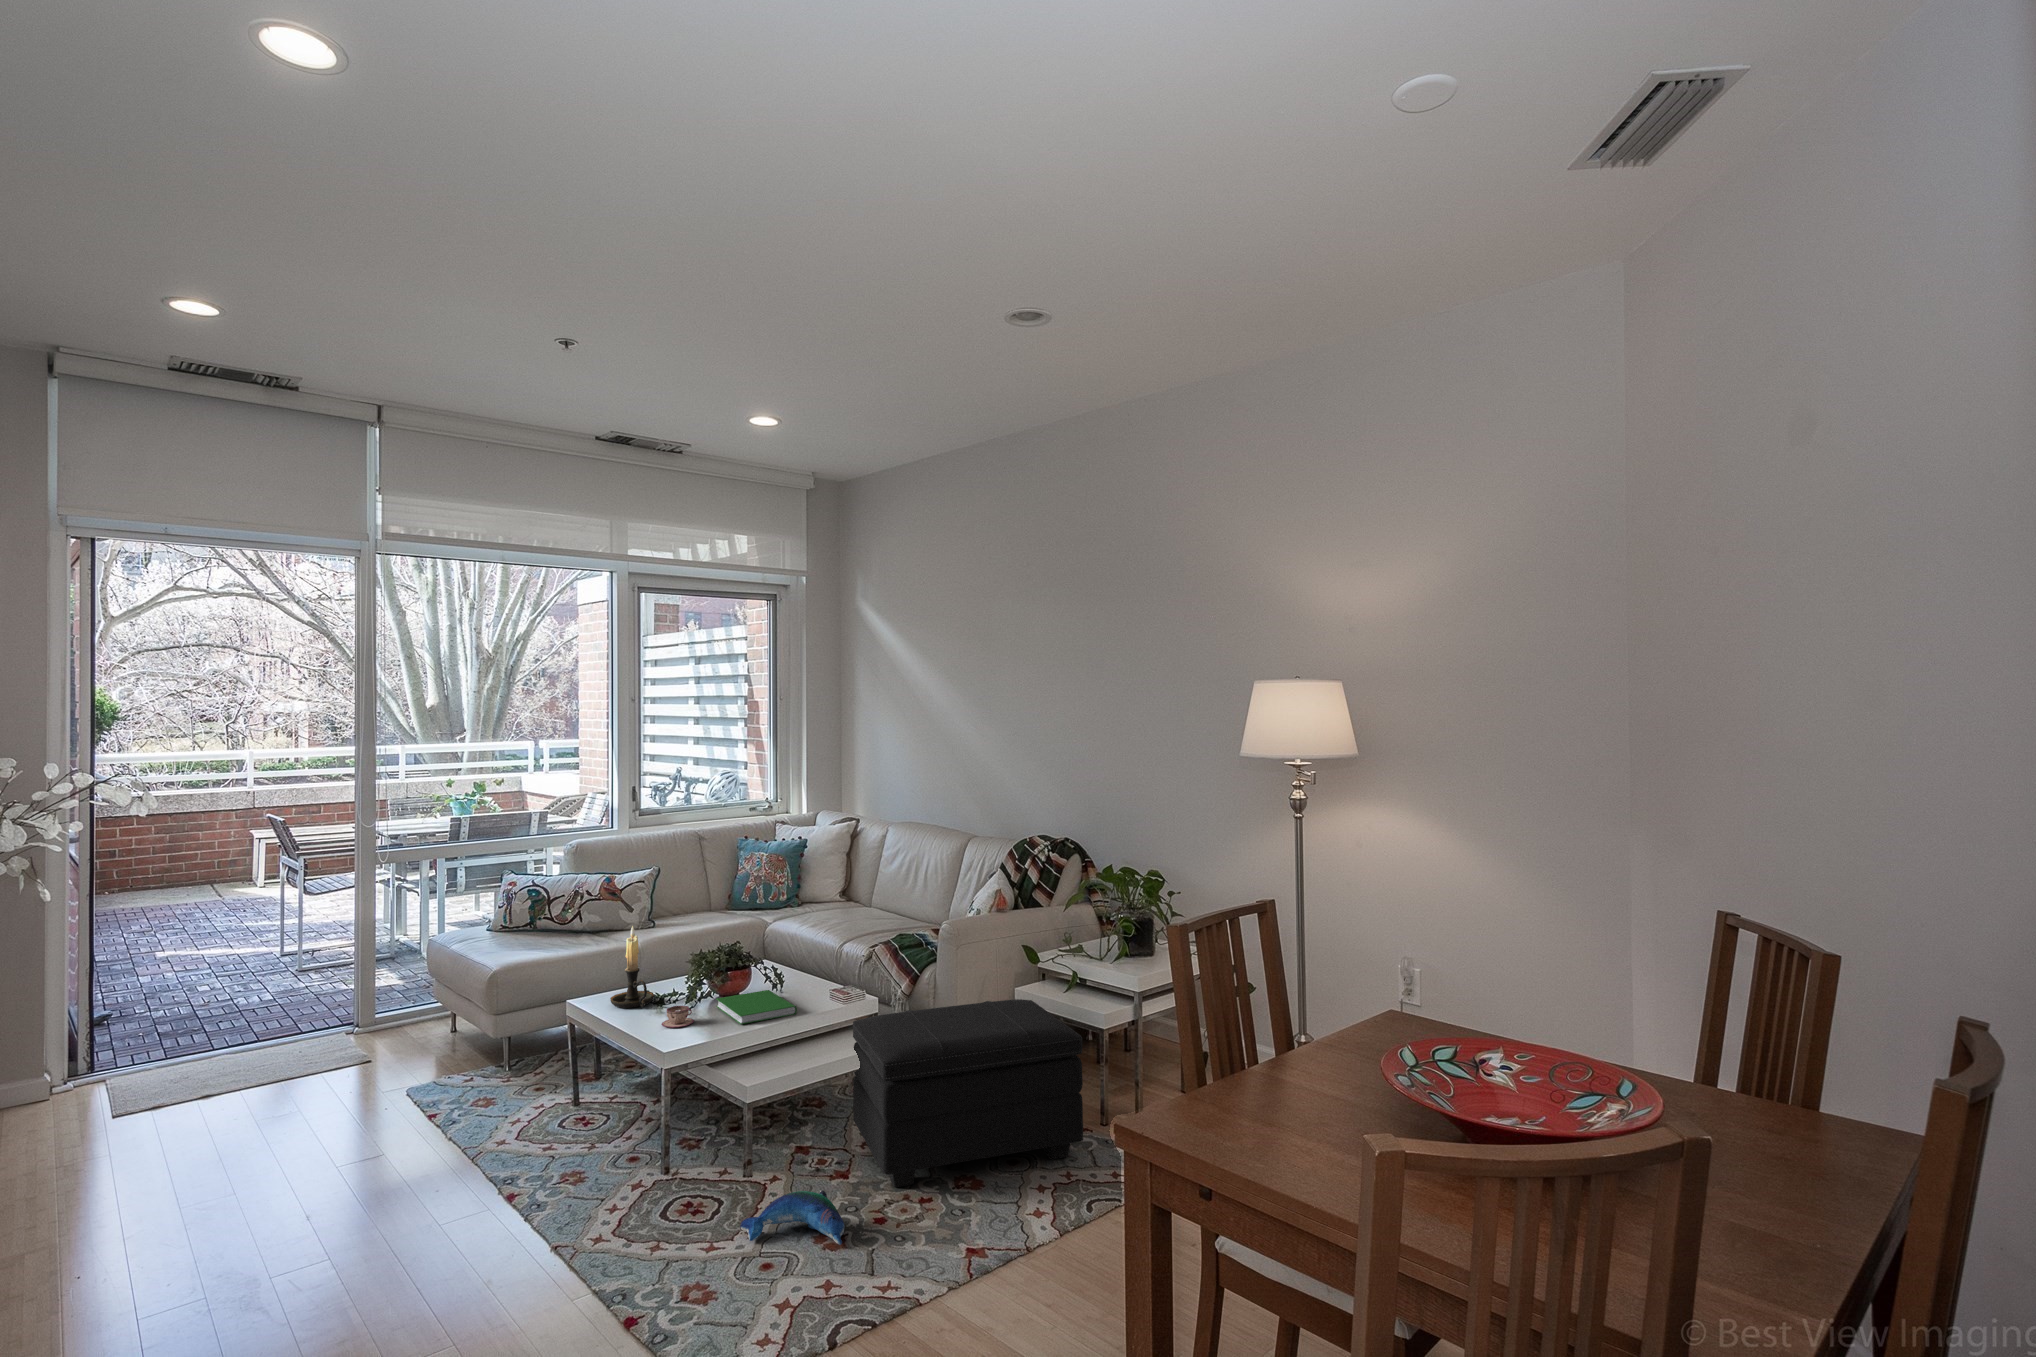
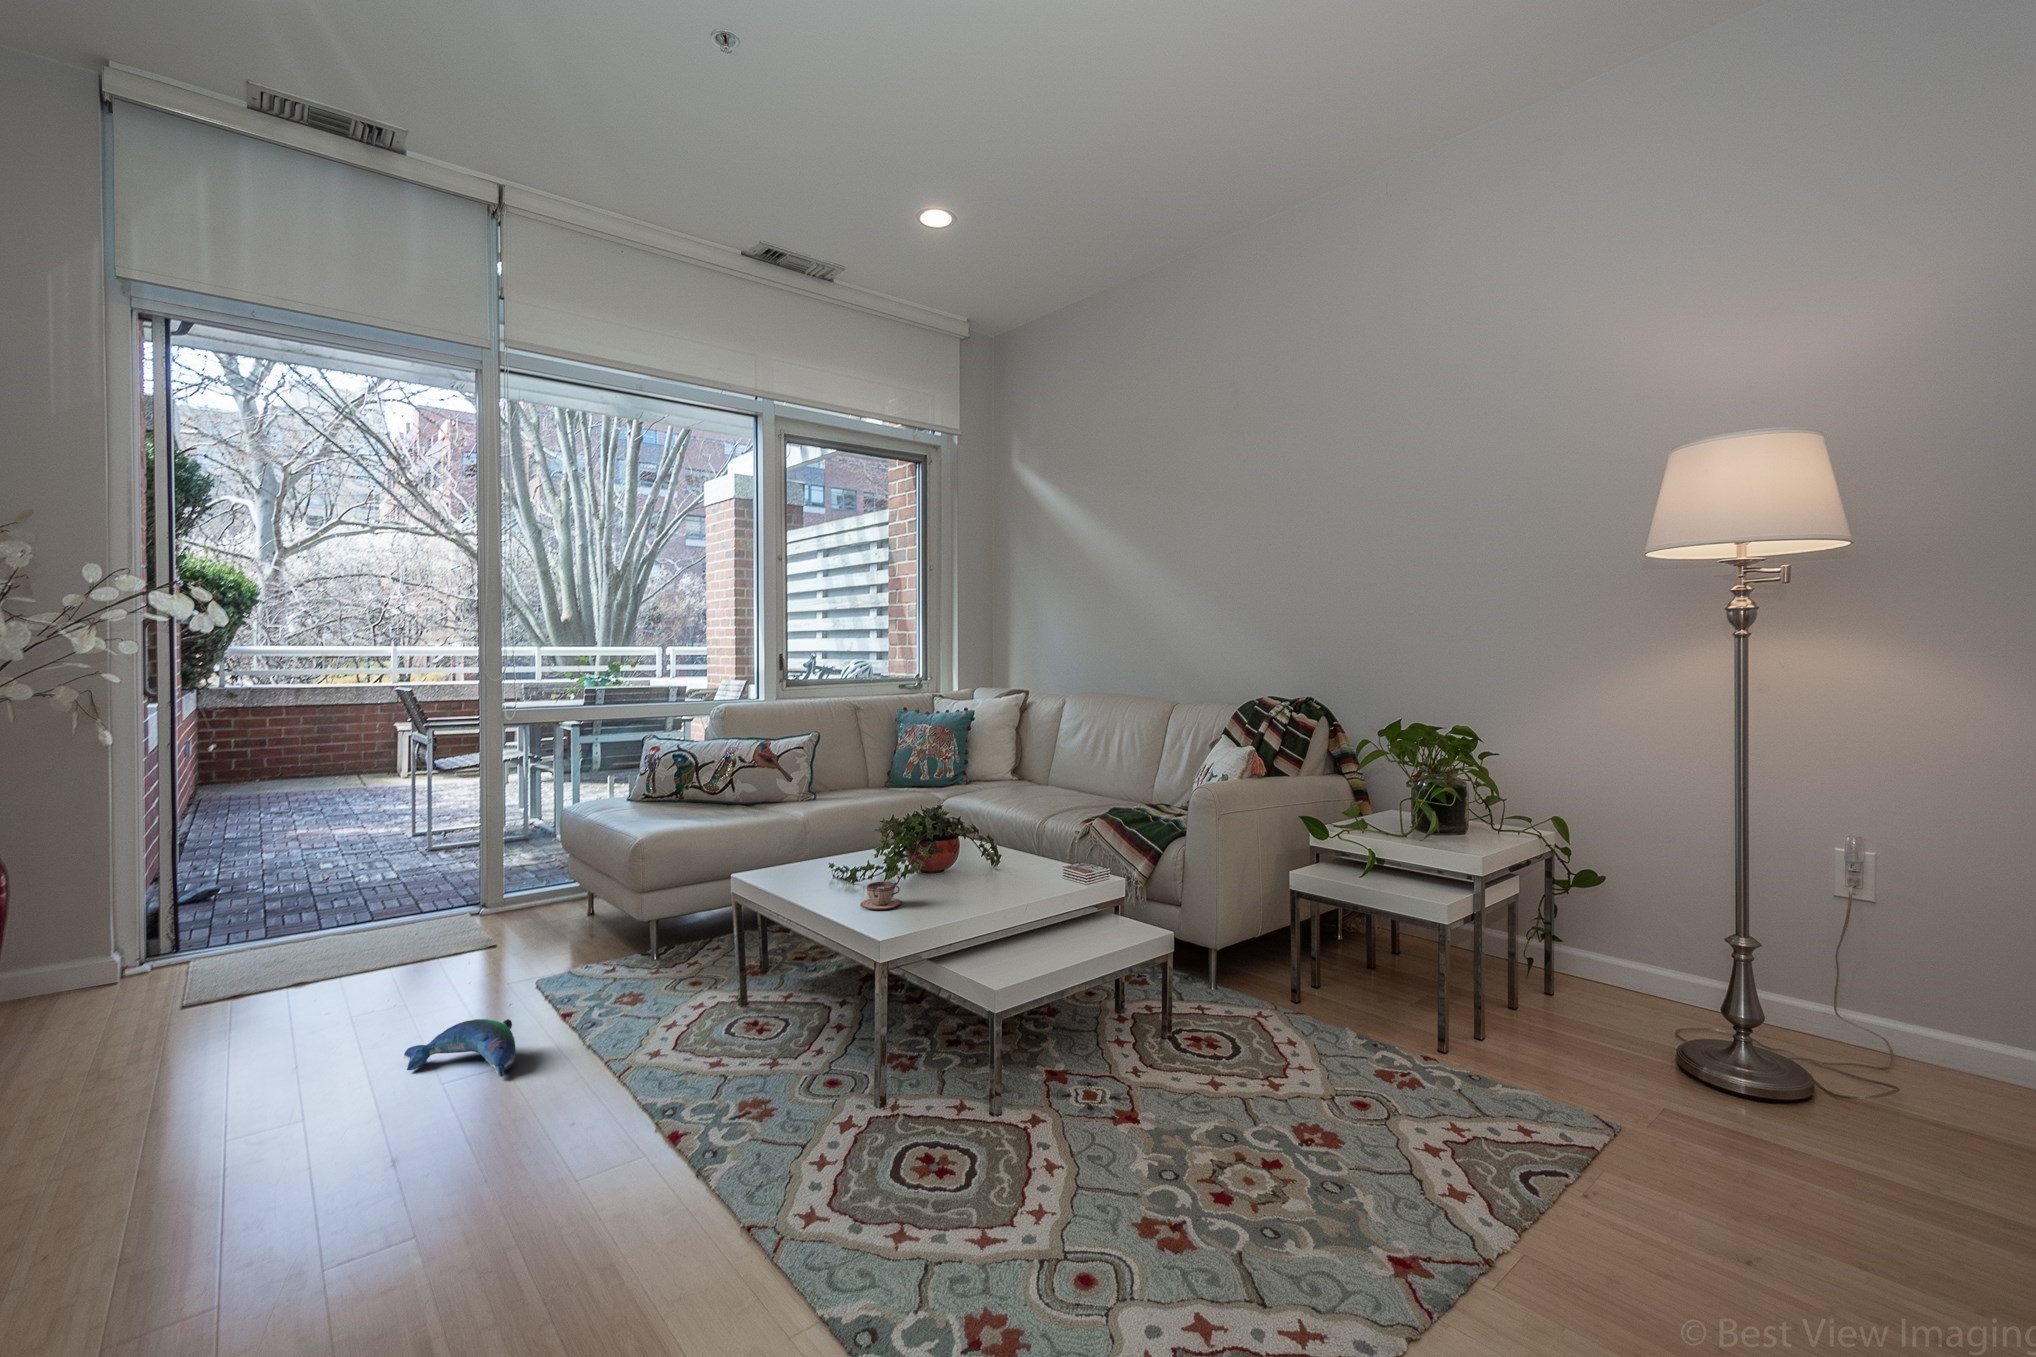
candle holder: present [610,926,654,1008] -> none [786,782,840,885]
hardcover book: present [716,990,797,1024] -> none [923,866,1033,907]
footstool: present [853,999,1083,1187] -> none [1116,882,1457,1138]
plush toy: present [740,1191,845,1245] -> present [404,1019,516,1077]

